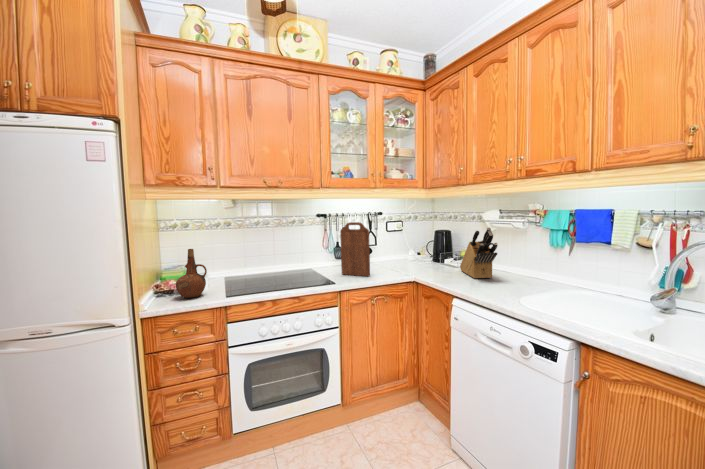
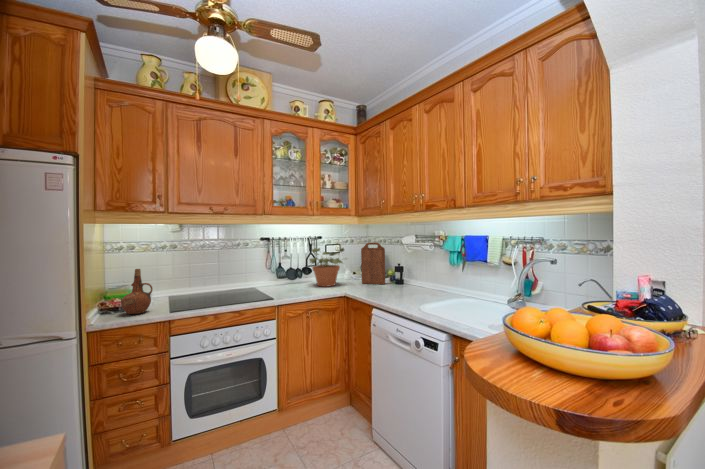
cutting board: present [340,222,370,276] -> present [361,242,385,284]
potted plant: none [369,225,417,269] -> present [310,248,344,287]
knife block: present [460,227,497,278] -> none [385,250,410,292]

